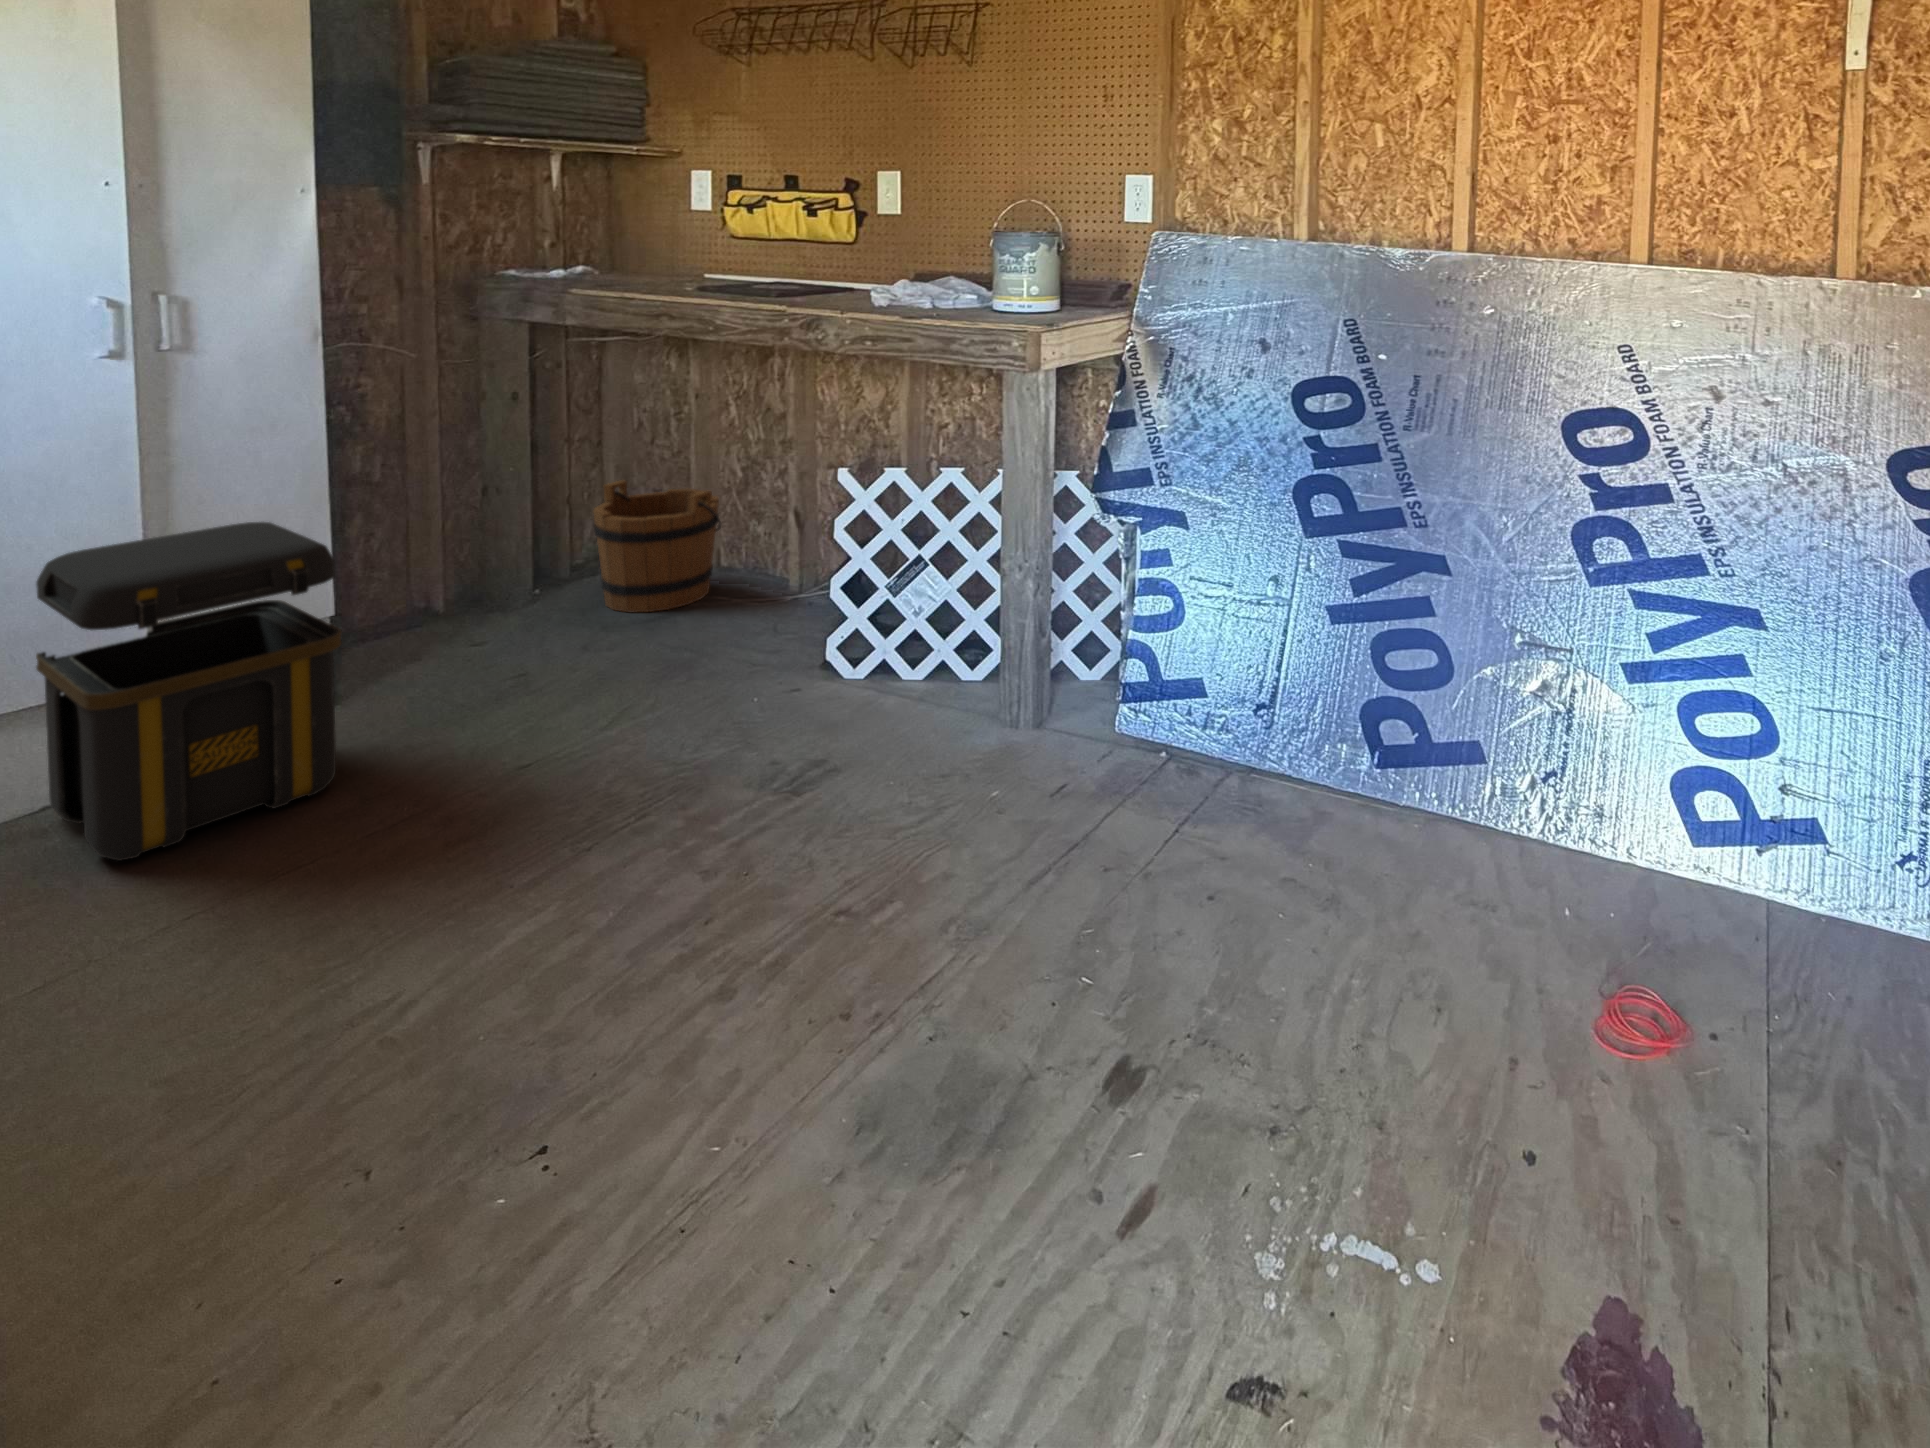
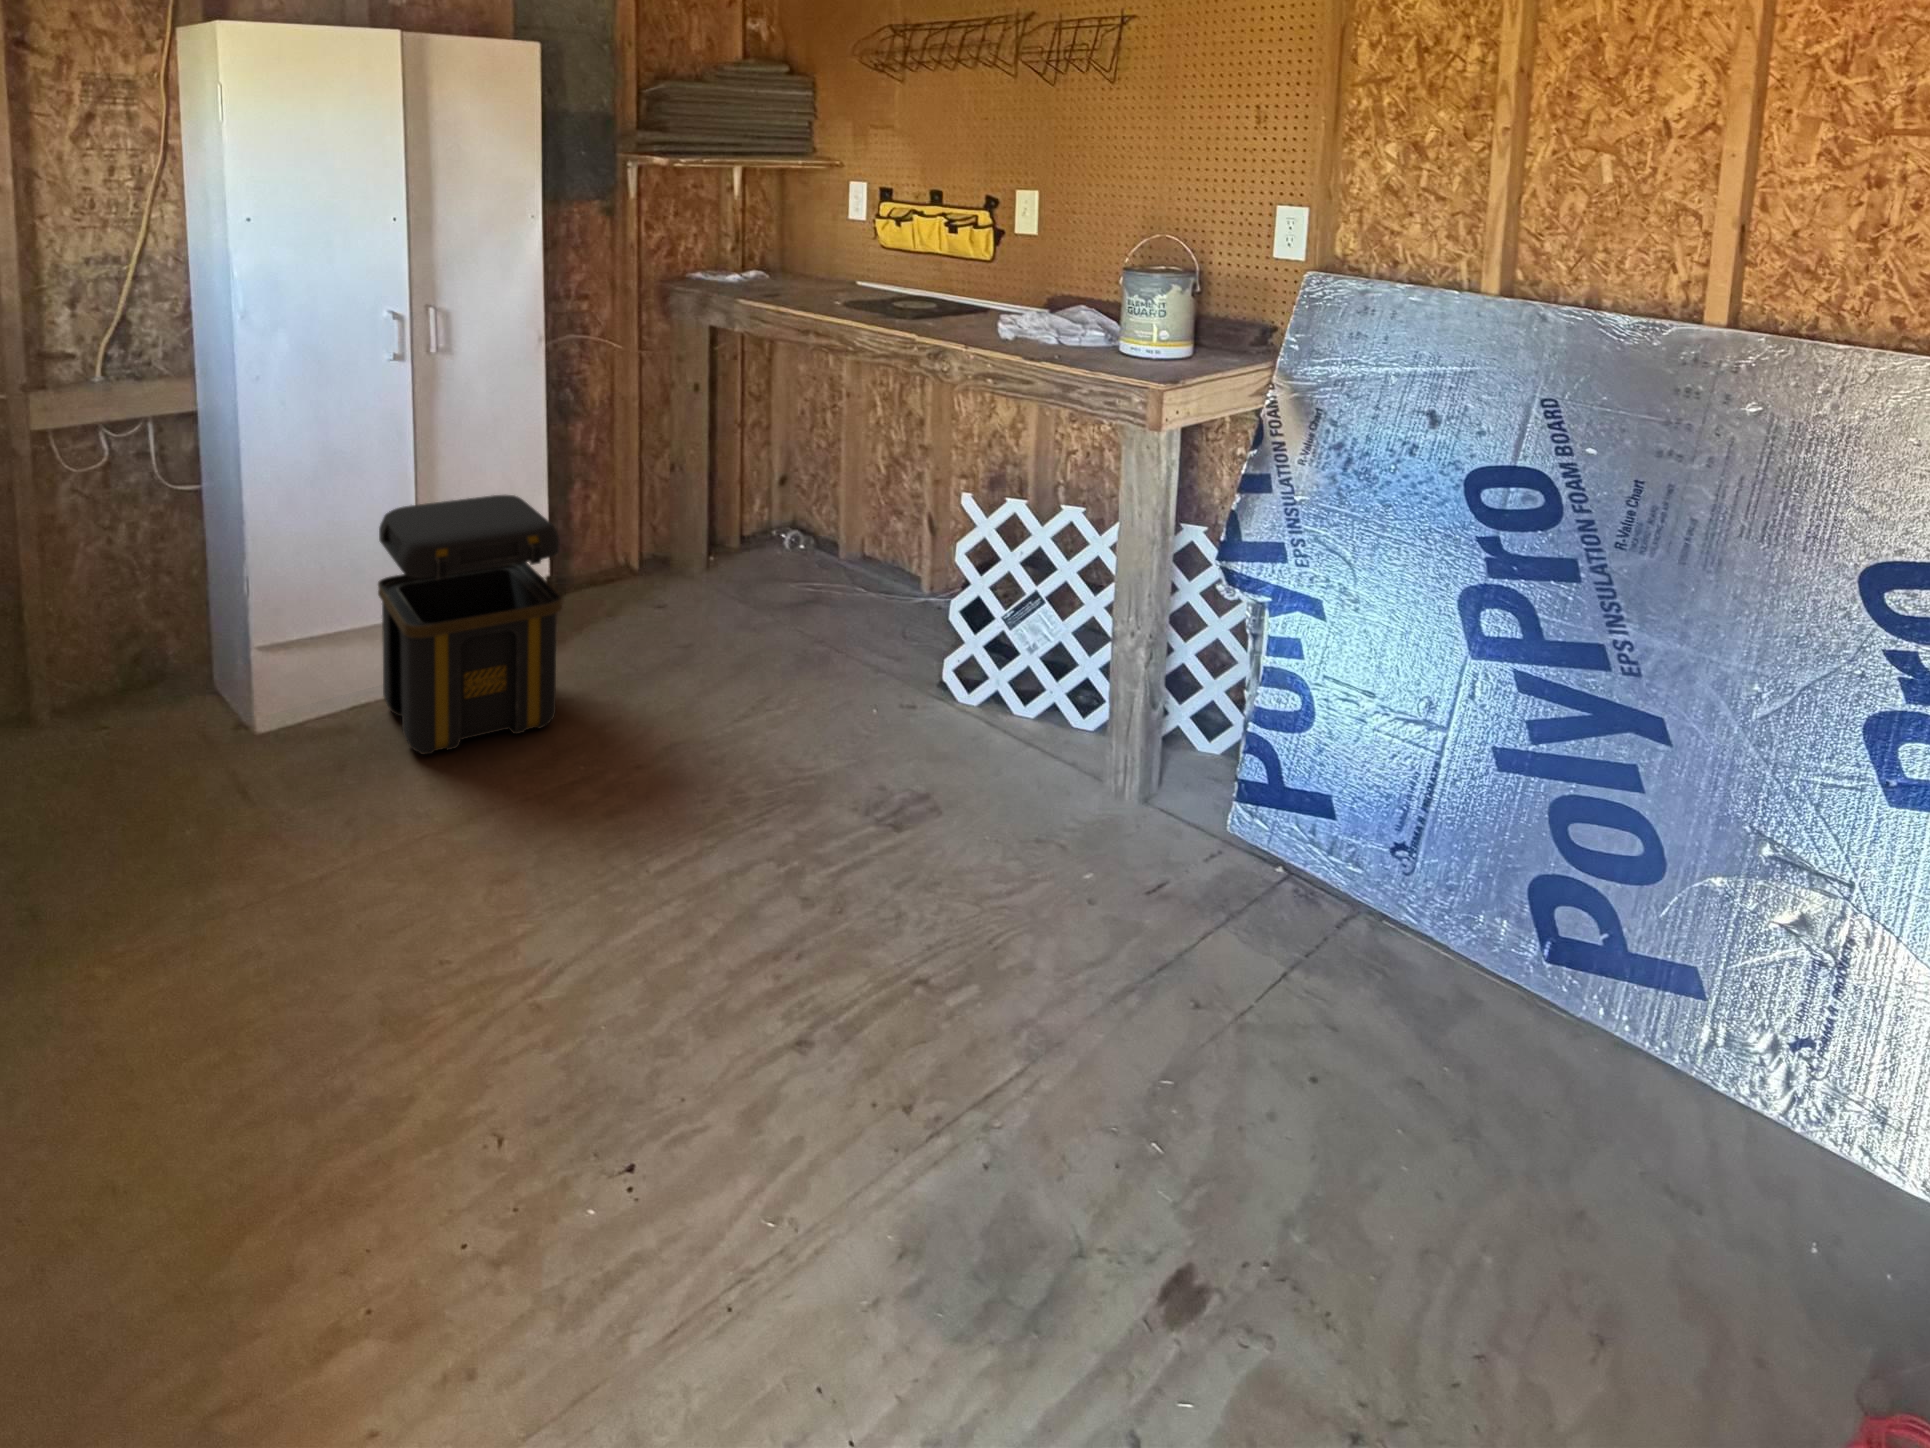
bucket: present [594,480,721,612] -> none [750,474,856,603]

